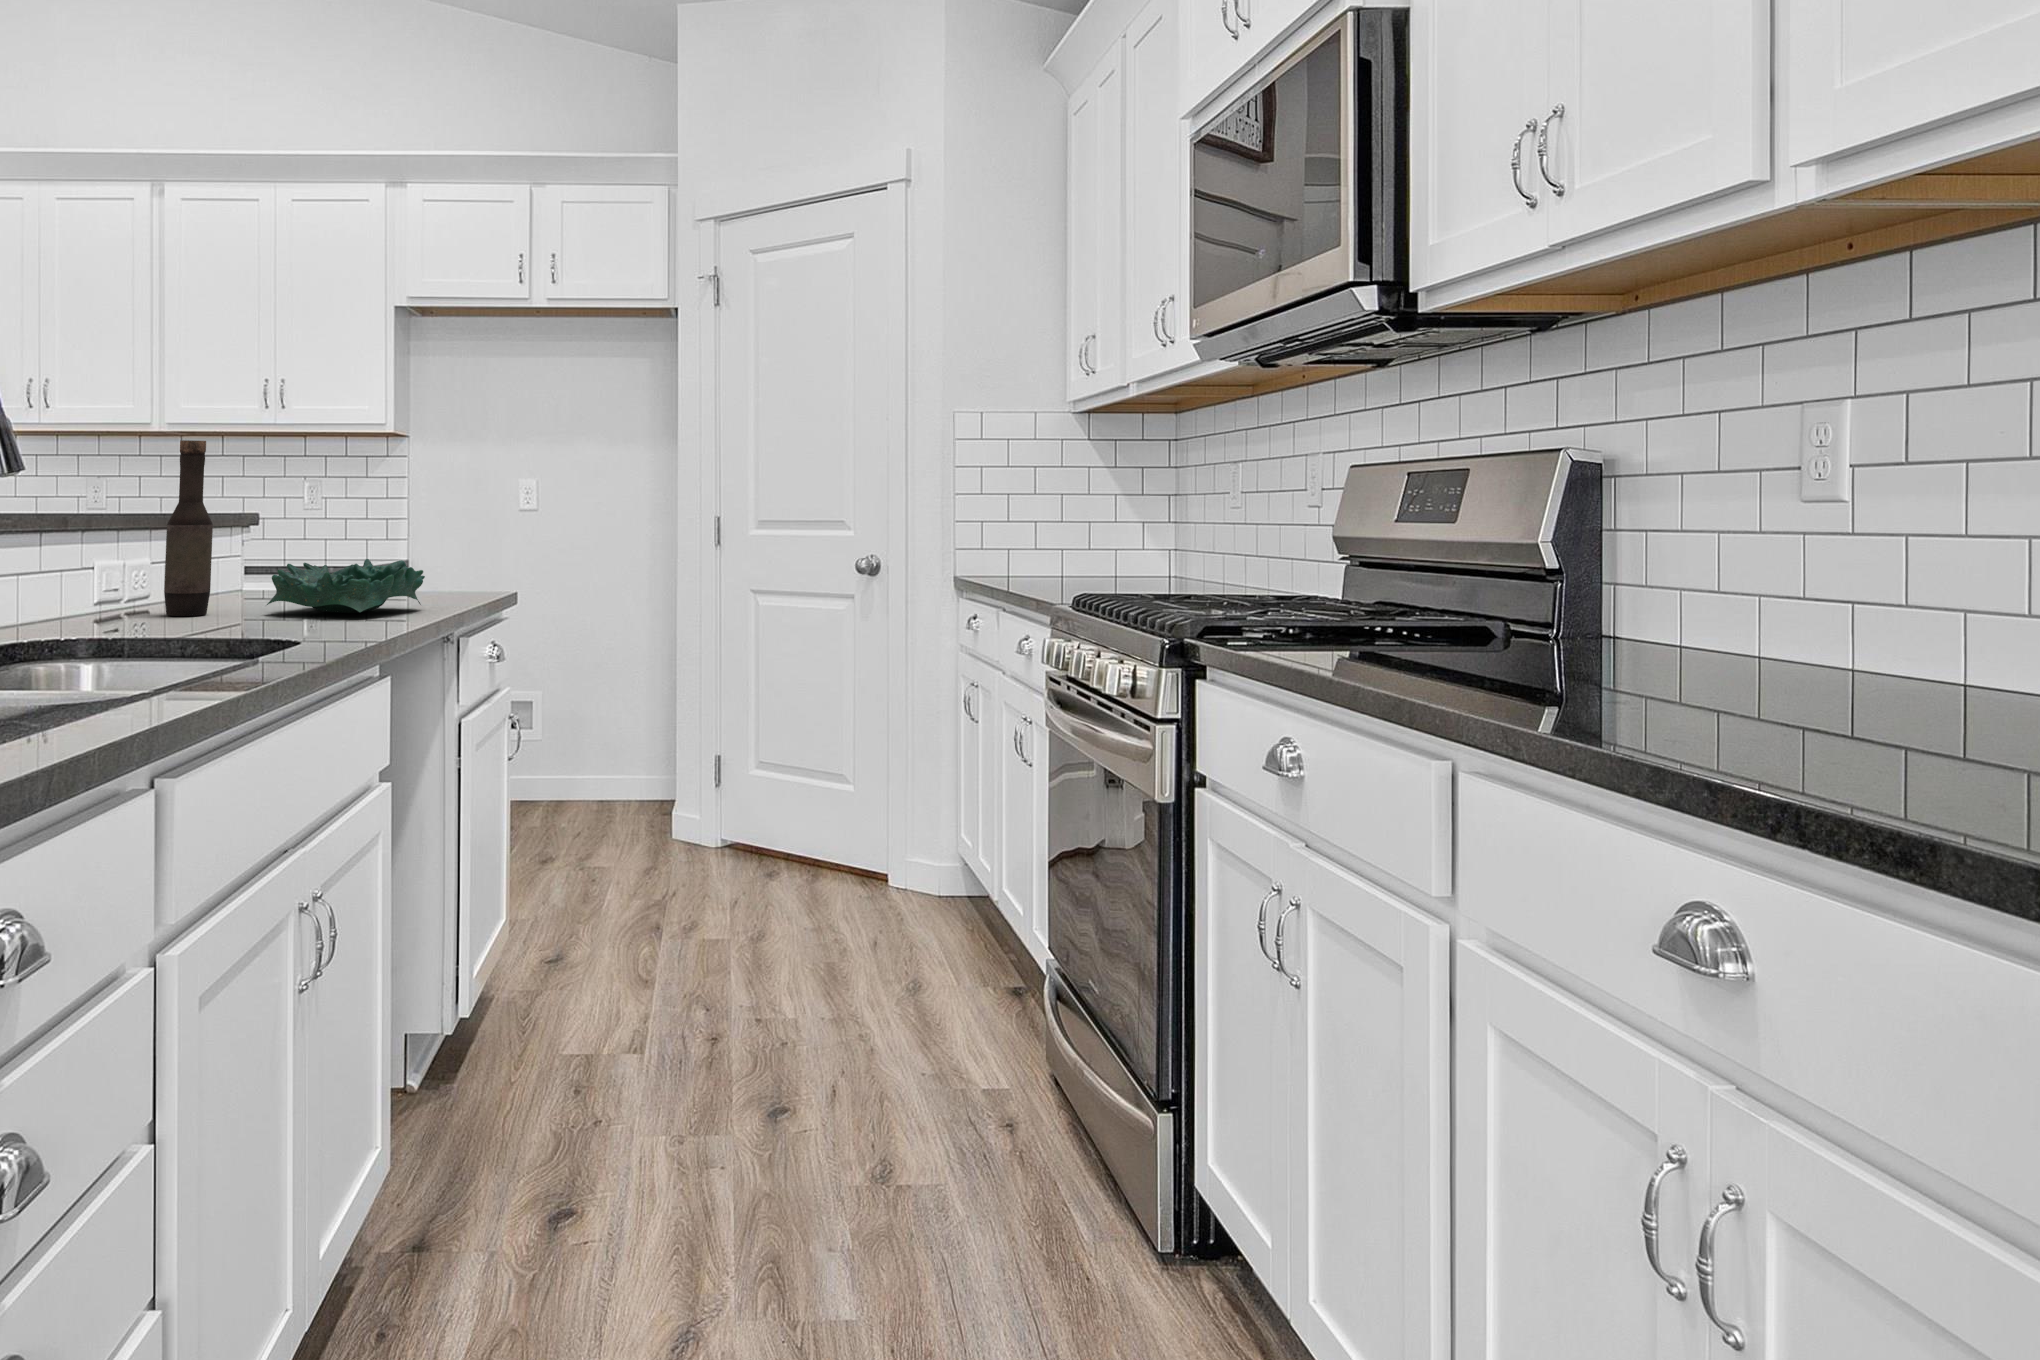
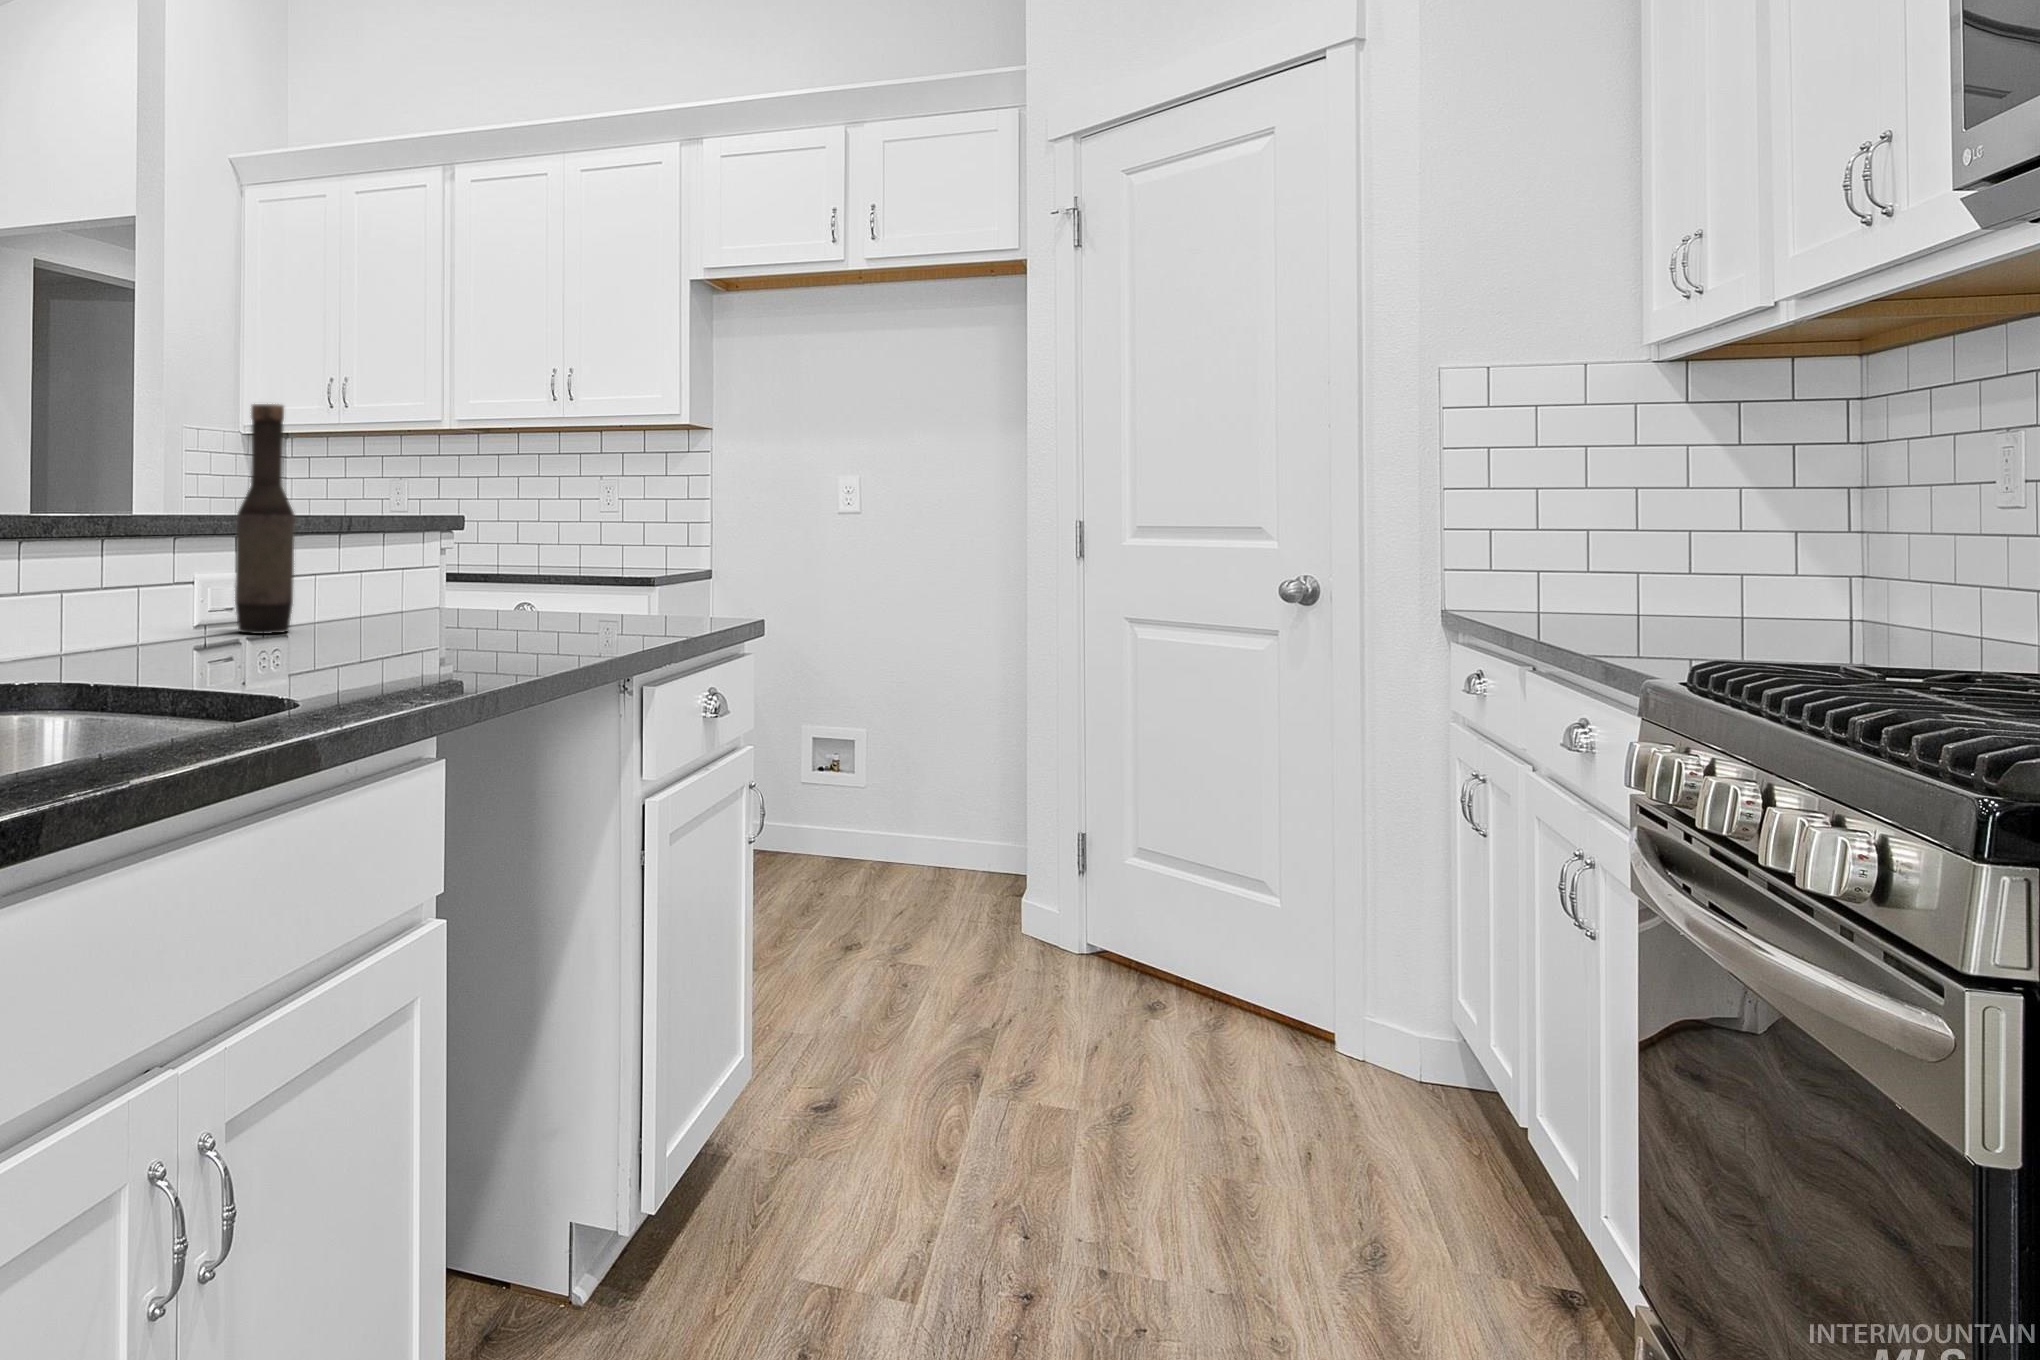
decorative bowl: present [267,559,425,613] -> none [352,566,568,640]

